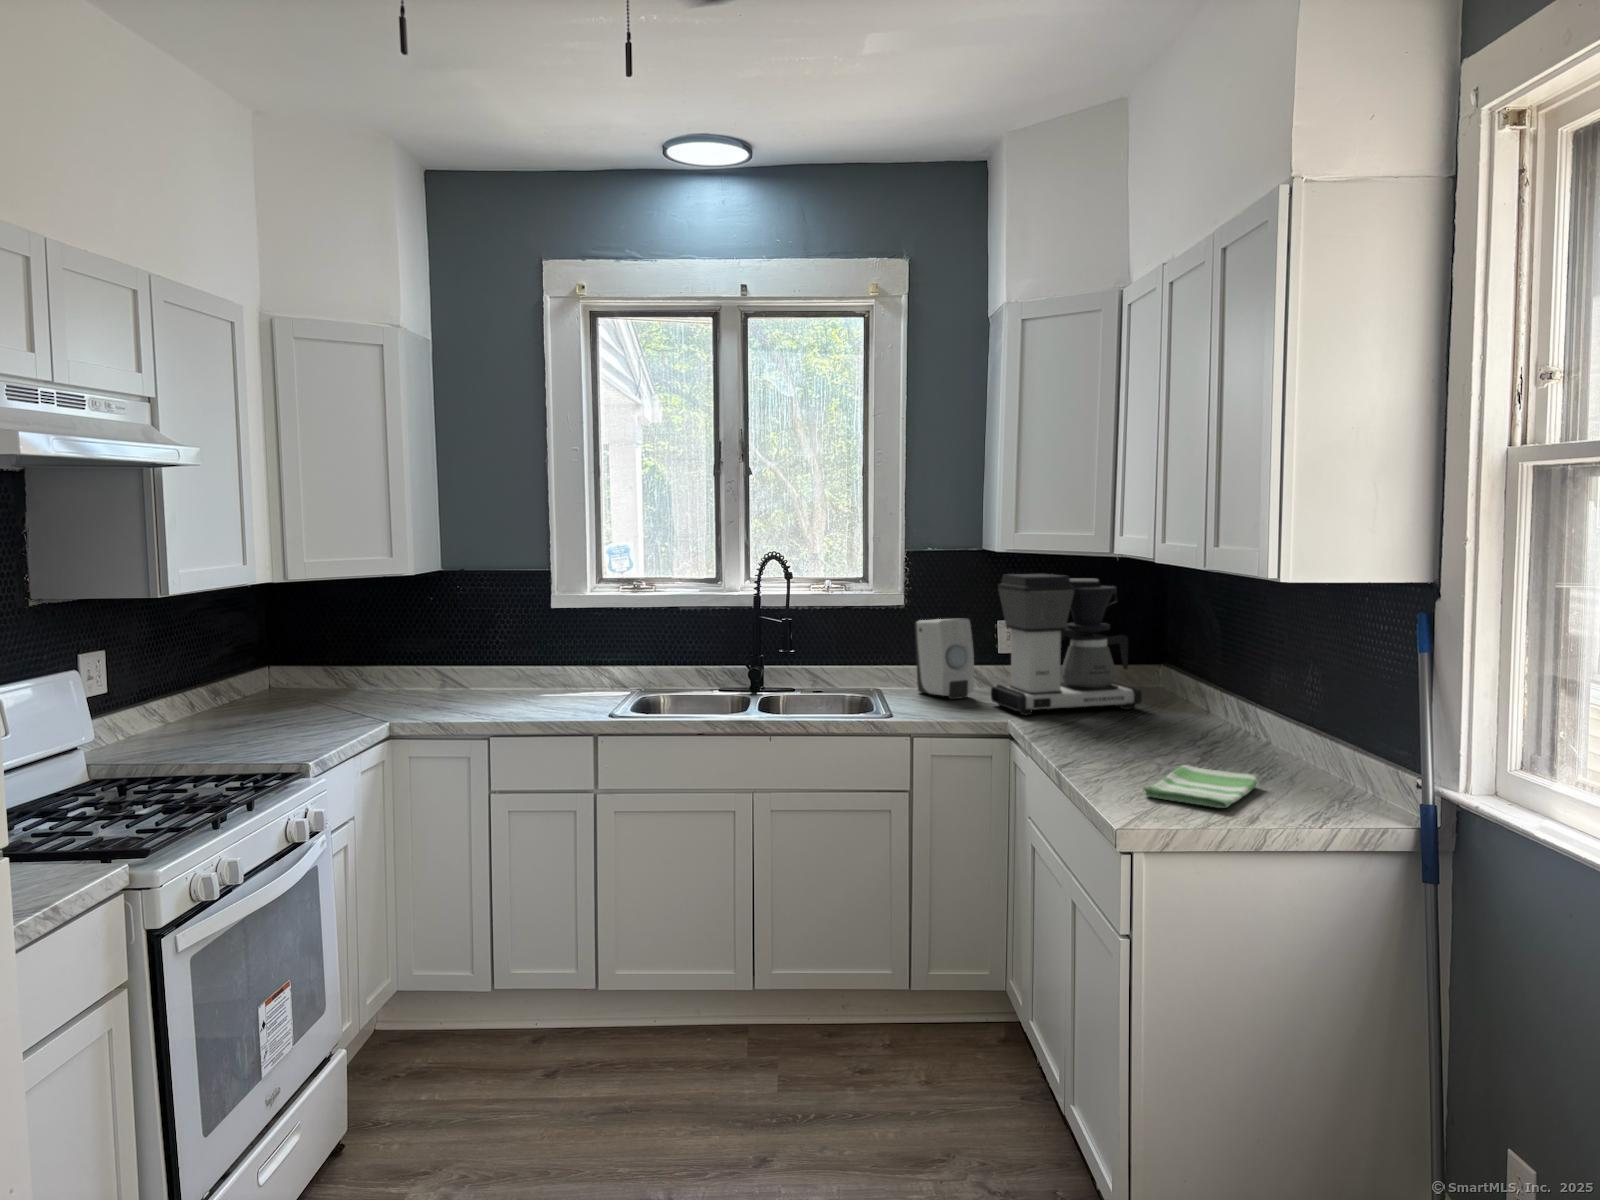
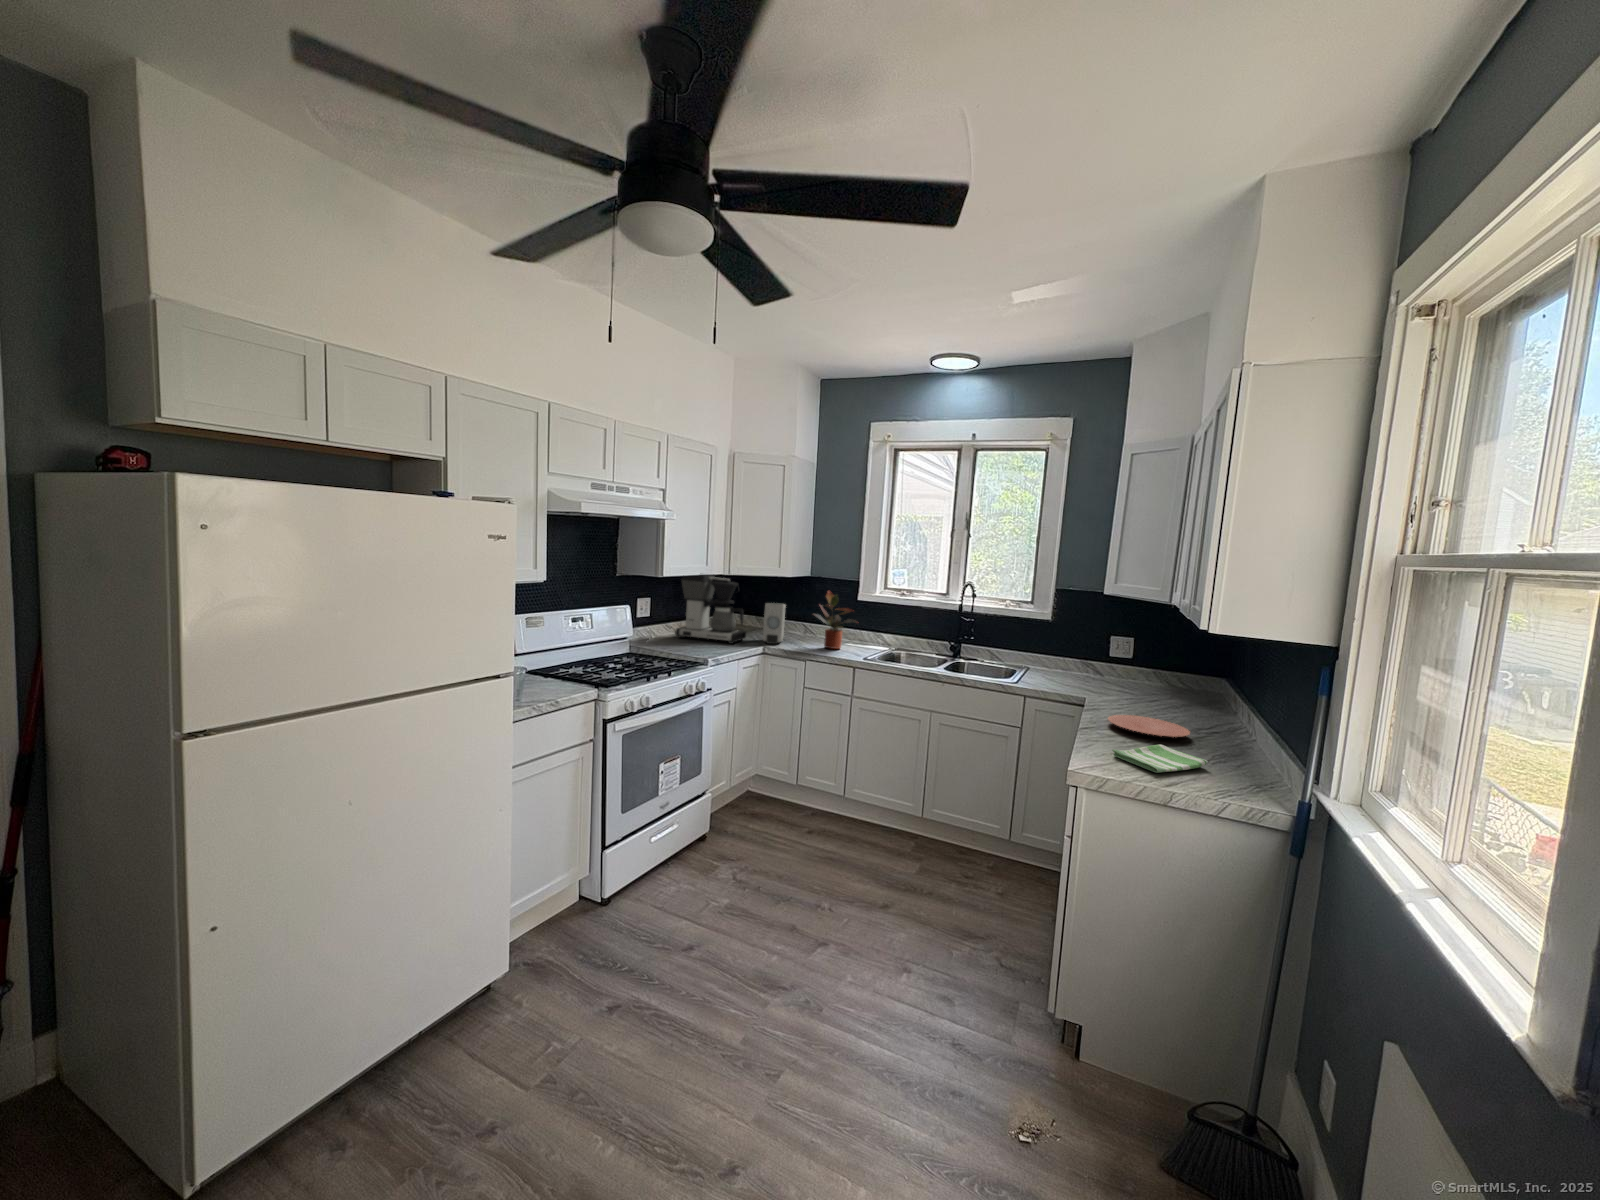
coffee maker: present [991,574,1142,715] -> present [675,575,746,644]
potted plant: none [486,592,579,705] -> present [814,591,856,649]
soap dispenser: present [915,619,974,699] -> present [763,603,786,644]
plate: none [1074,729,1192,753] -> present [1108,715,1190,737]

